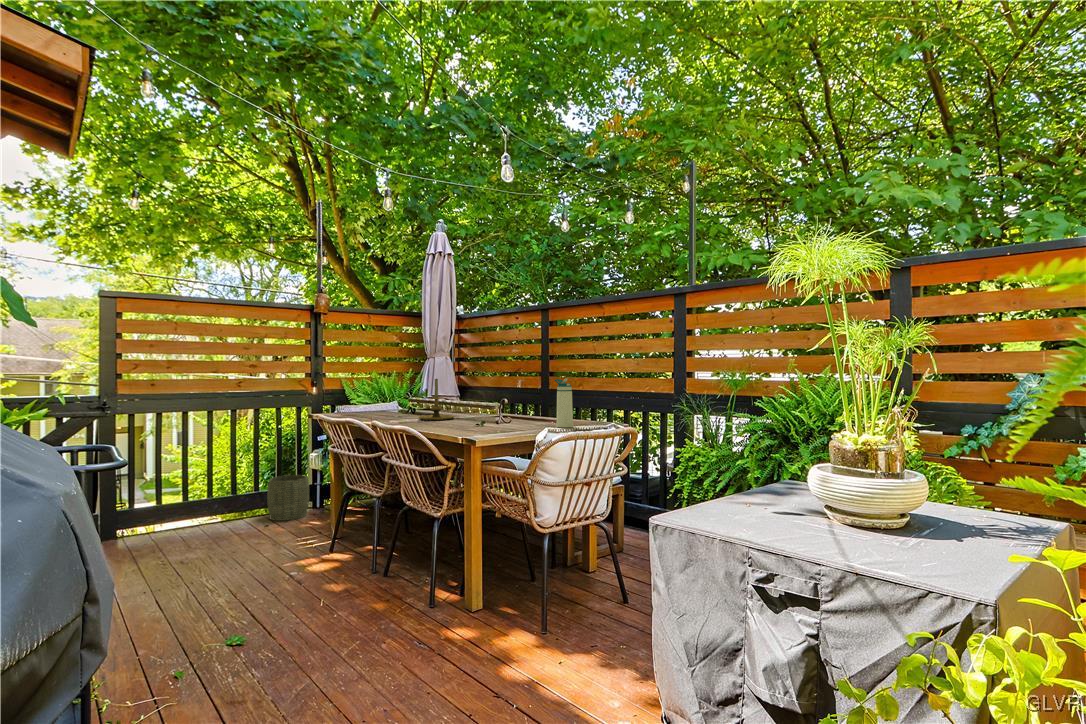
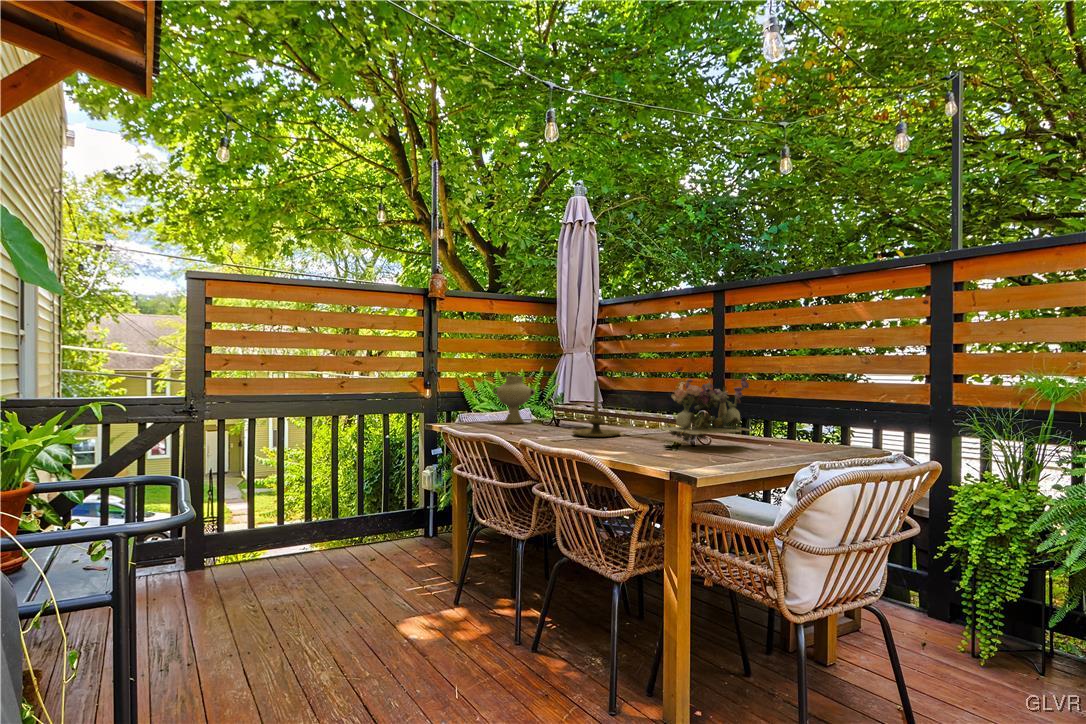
flower arrangement: none [473,374,534,423] -> present [659,376,751,444]
vase: none [366,375,401,413] -> present [493,375,535,423]
water bottle: present [555,378,573,428] -> none [793,382,826,457]
woven basket: present [267,475,309,521] -> none [373,497,421,554]

